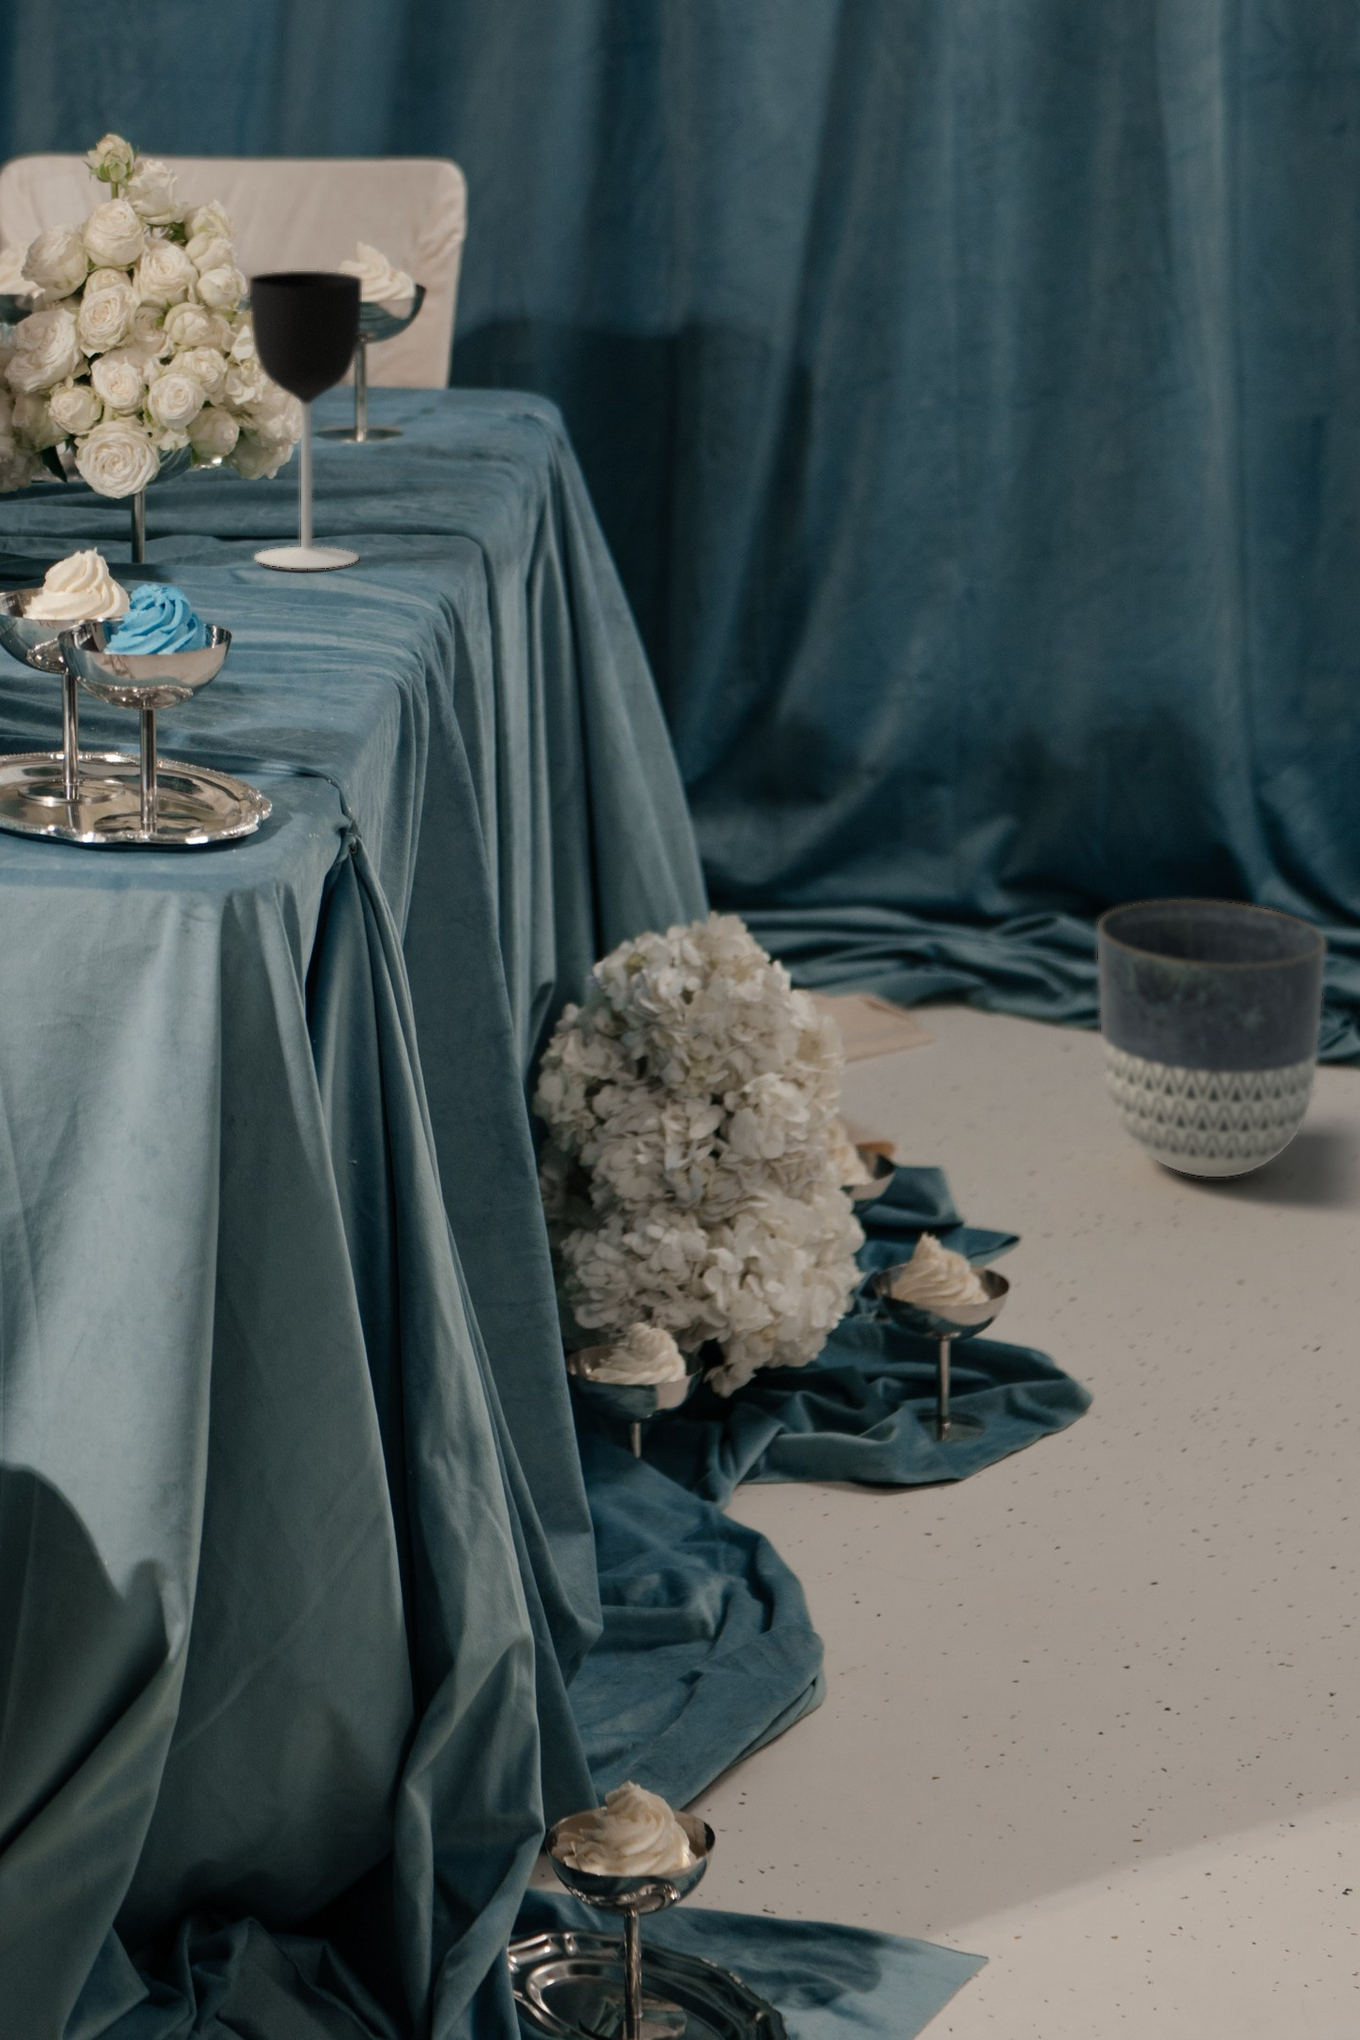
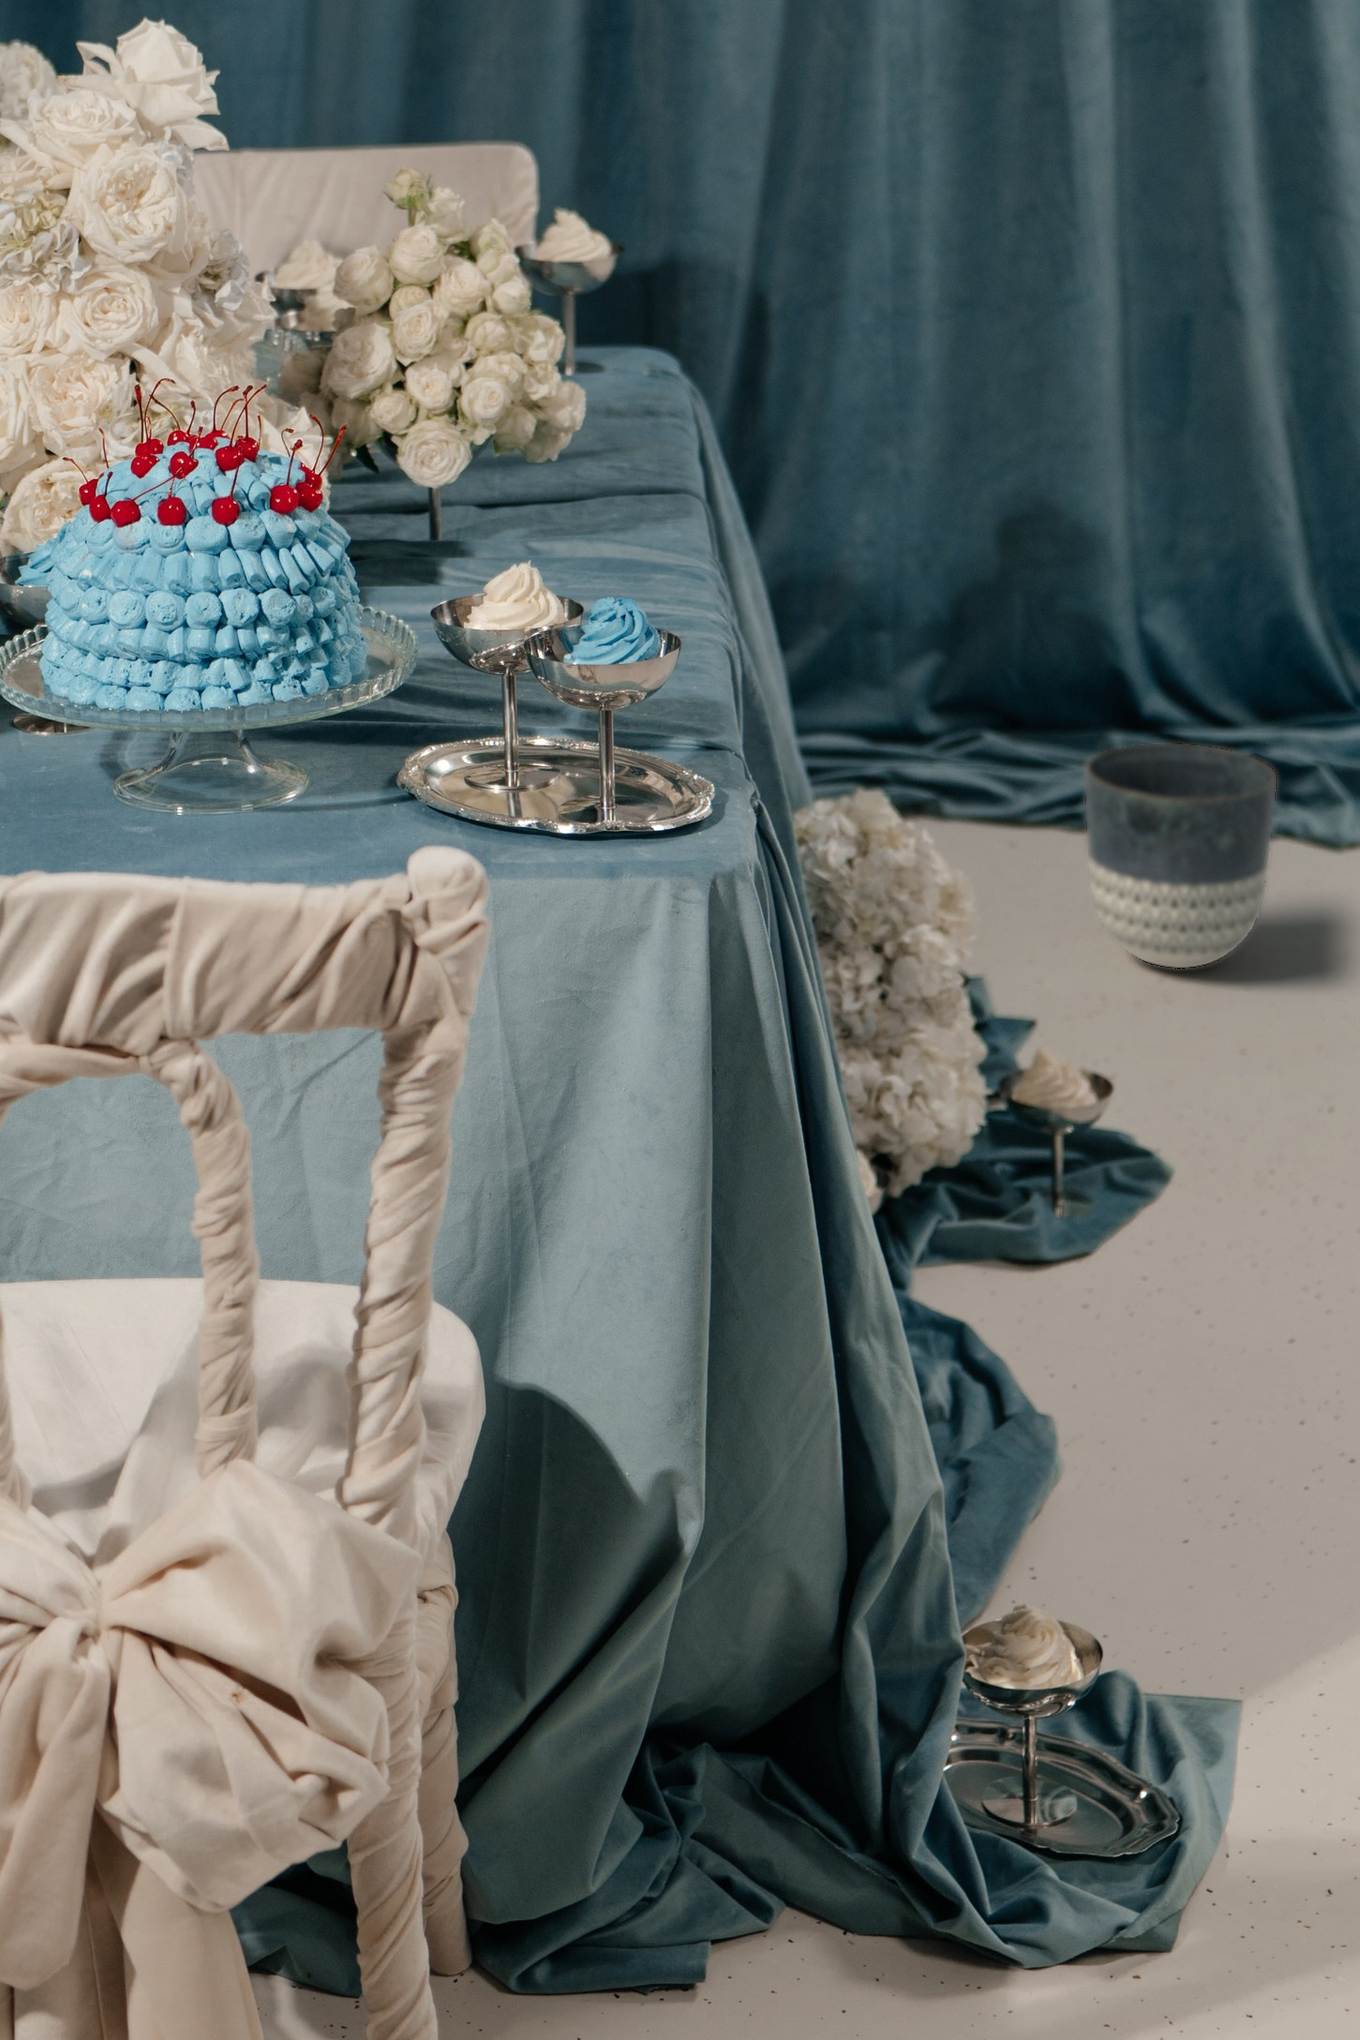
wine glass: present [250,271,362,568] -> none [498,286,596,542]

